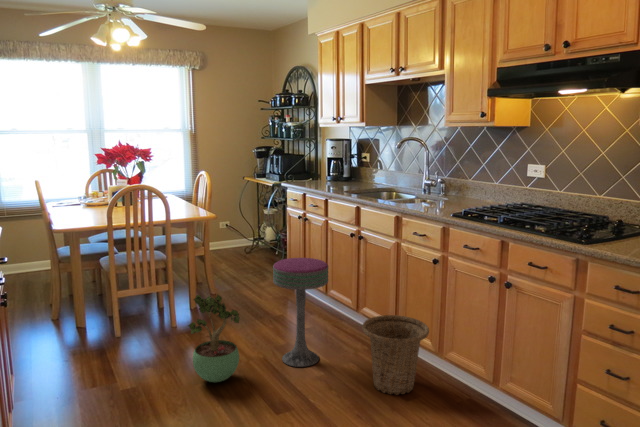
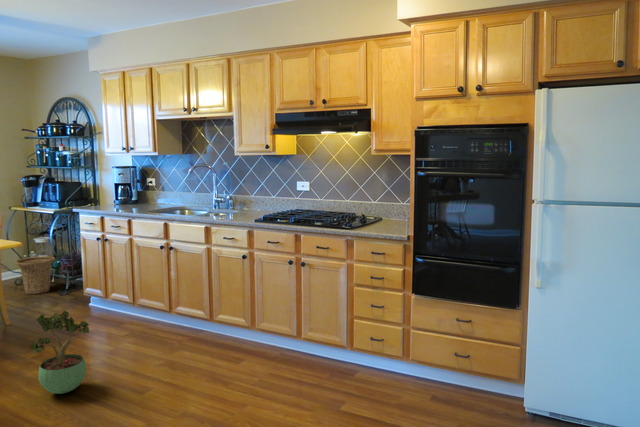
bar stool: present [273,258,328,367] -> none [105,270,157,365]
basket: present [362,315,429,395] -> present [15,256,55,294]

